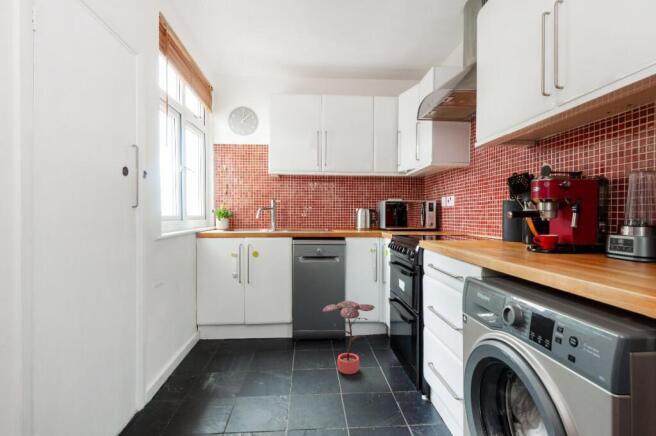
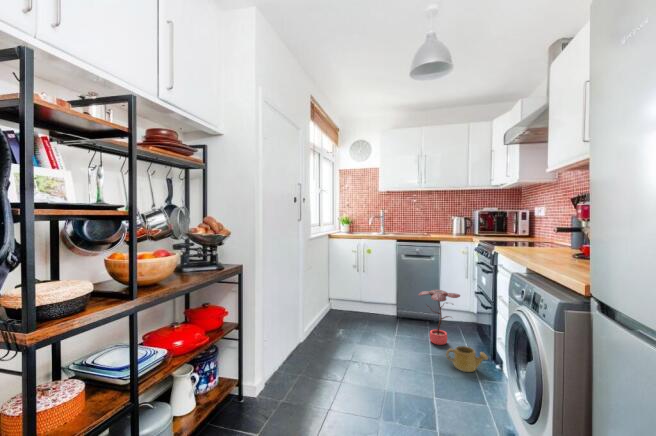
watering can: none [363,377,415,414] -> present [446,346,488,372]

